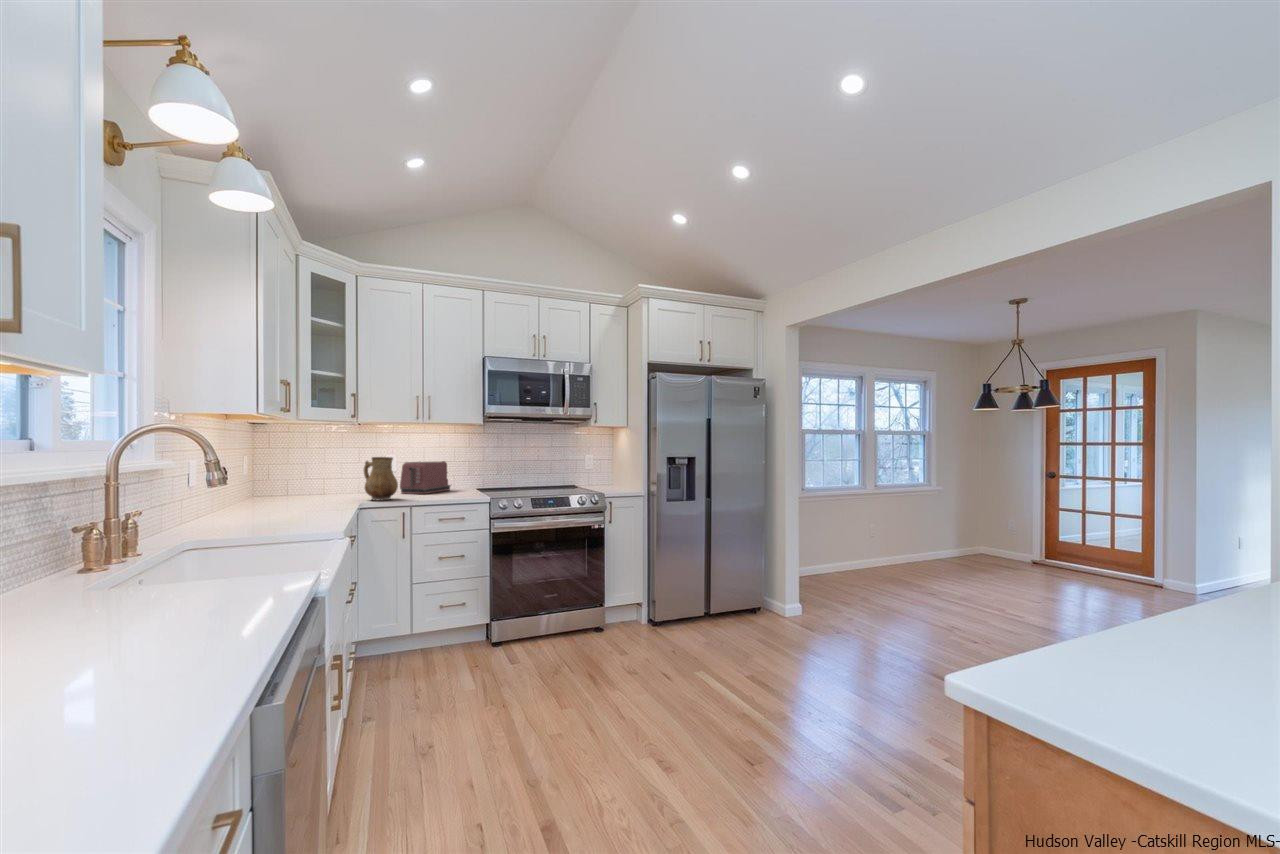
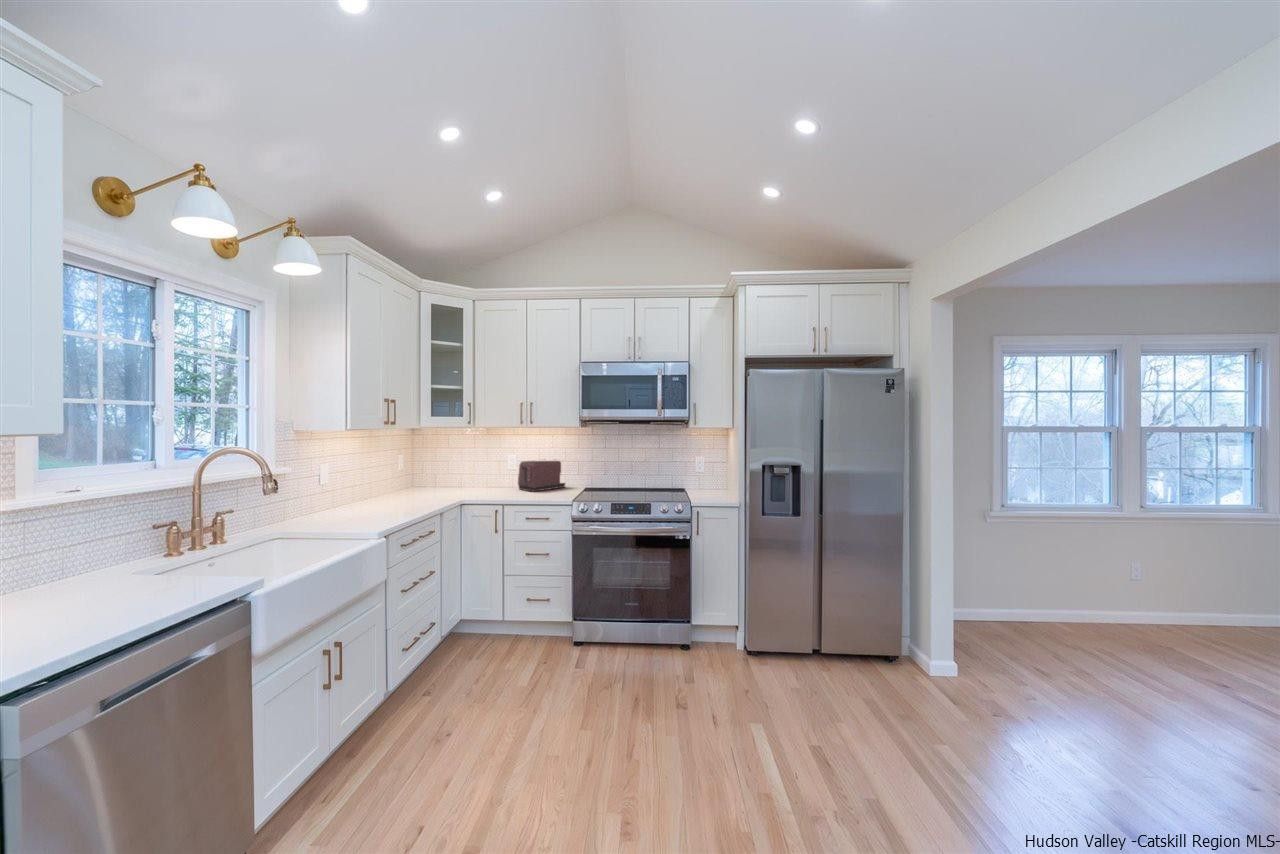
ceramic pitcher: present [364,457,398,501] -> none [473,459,500,498]

